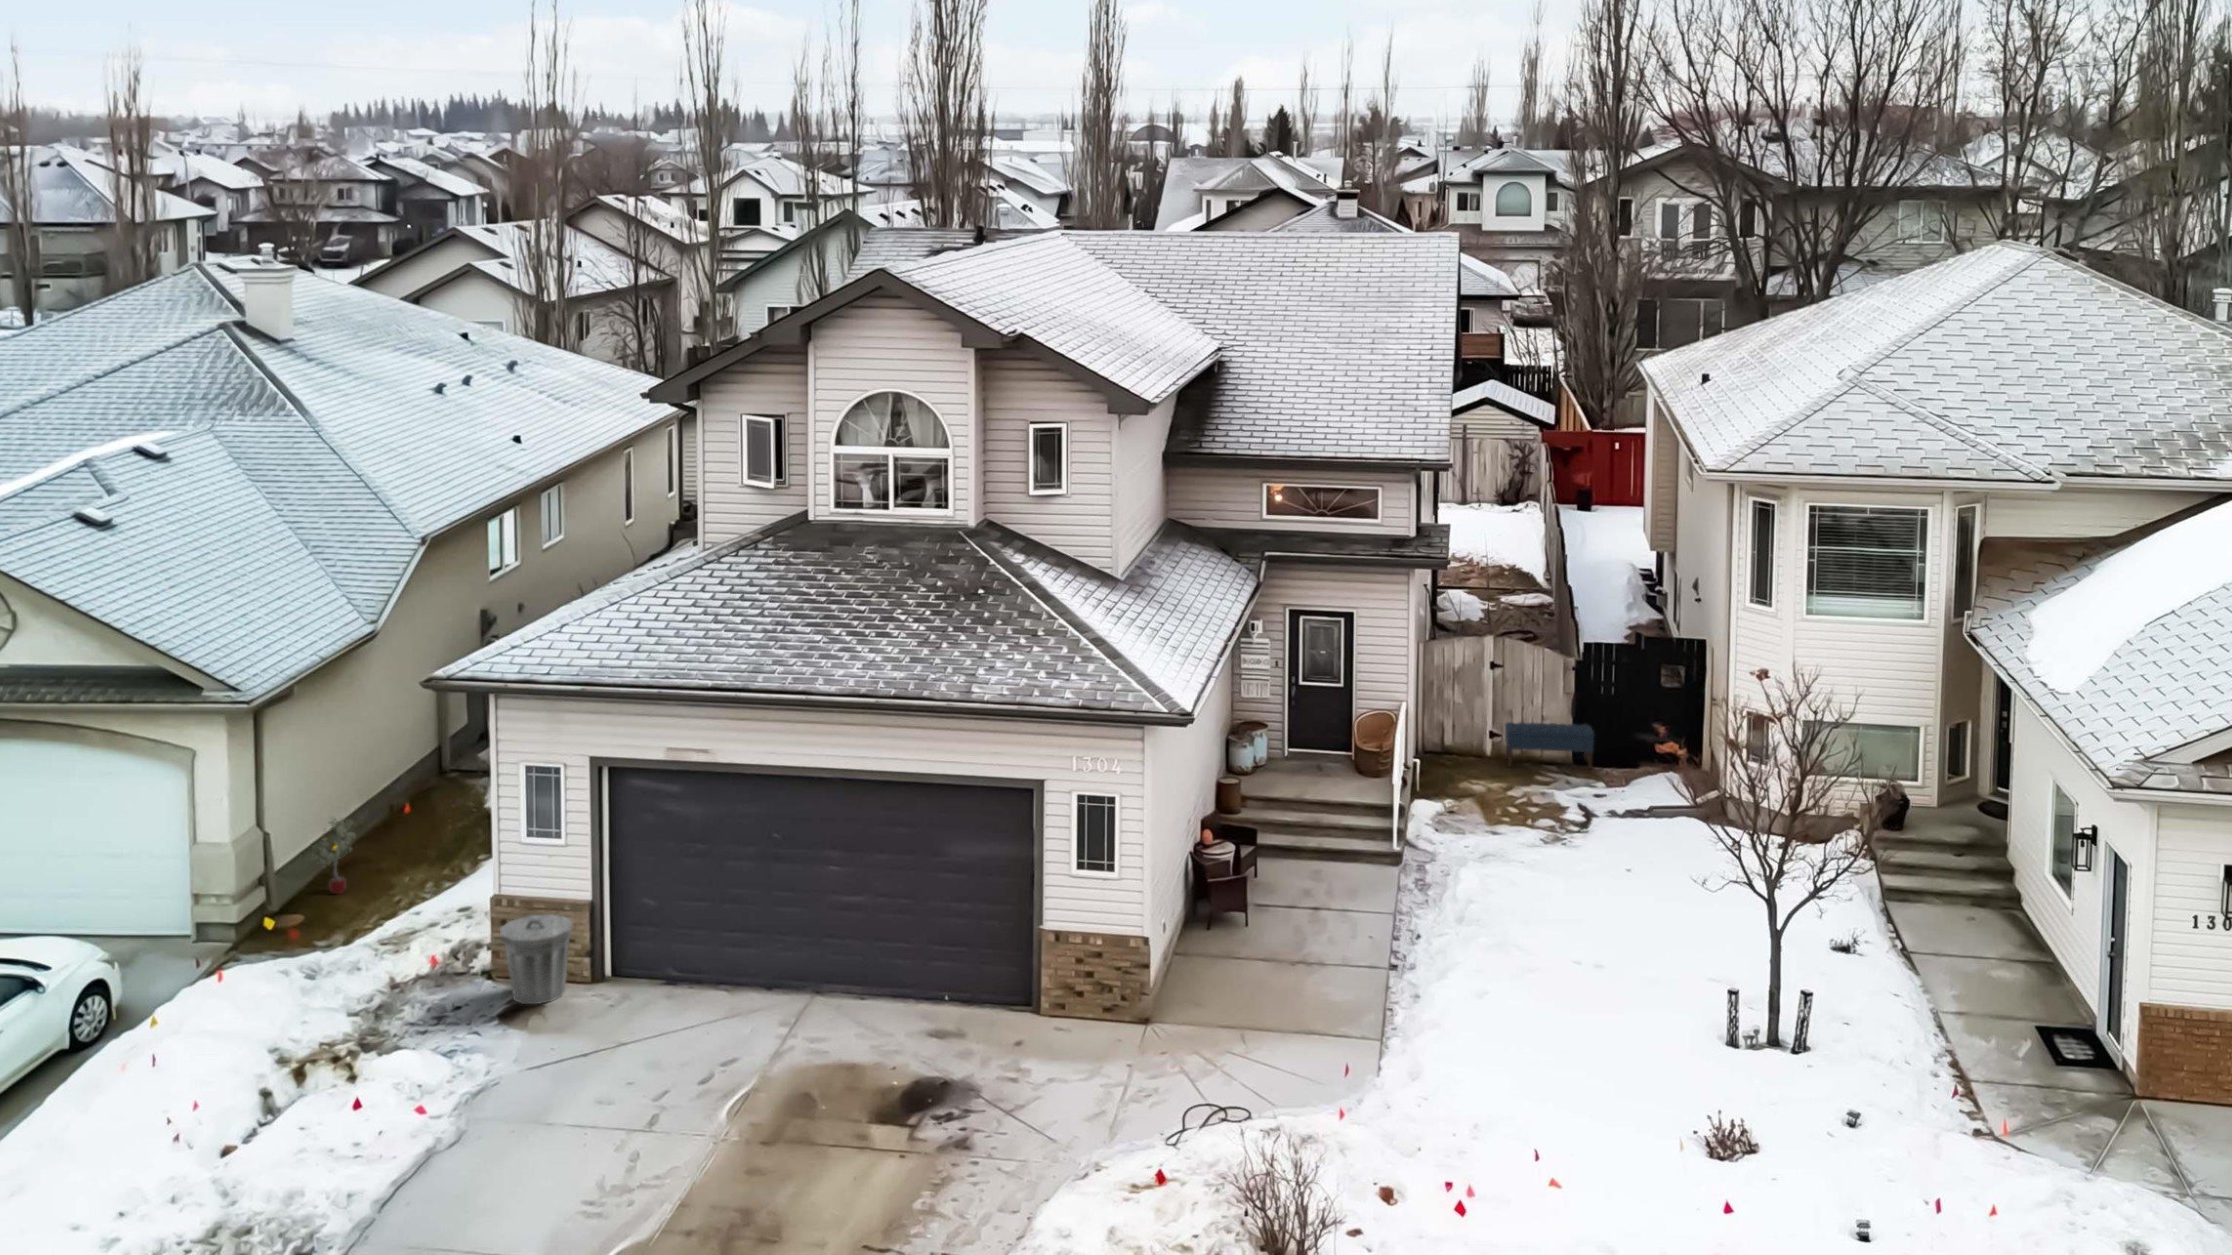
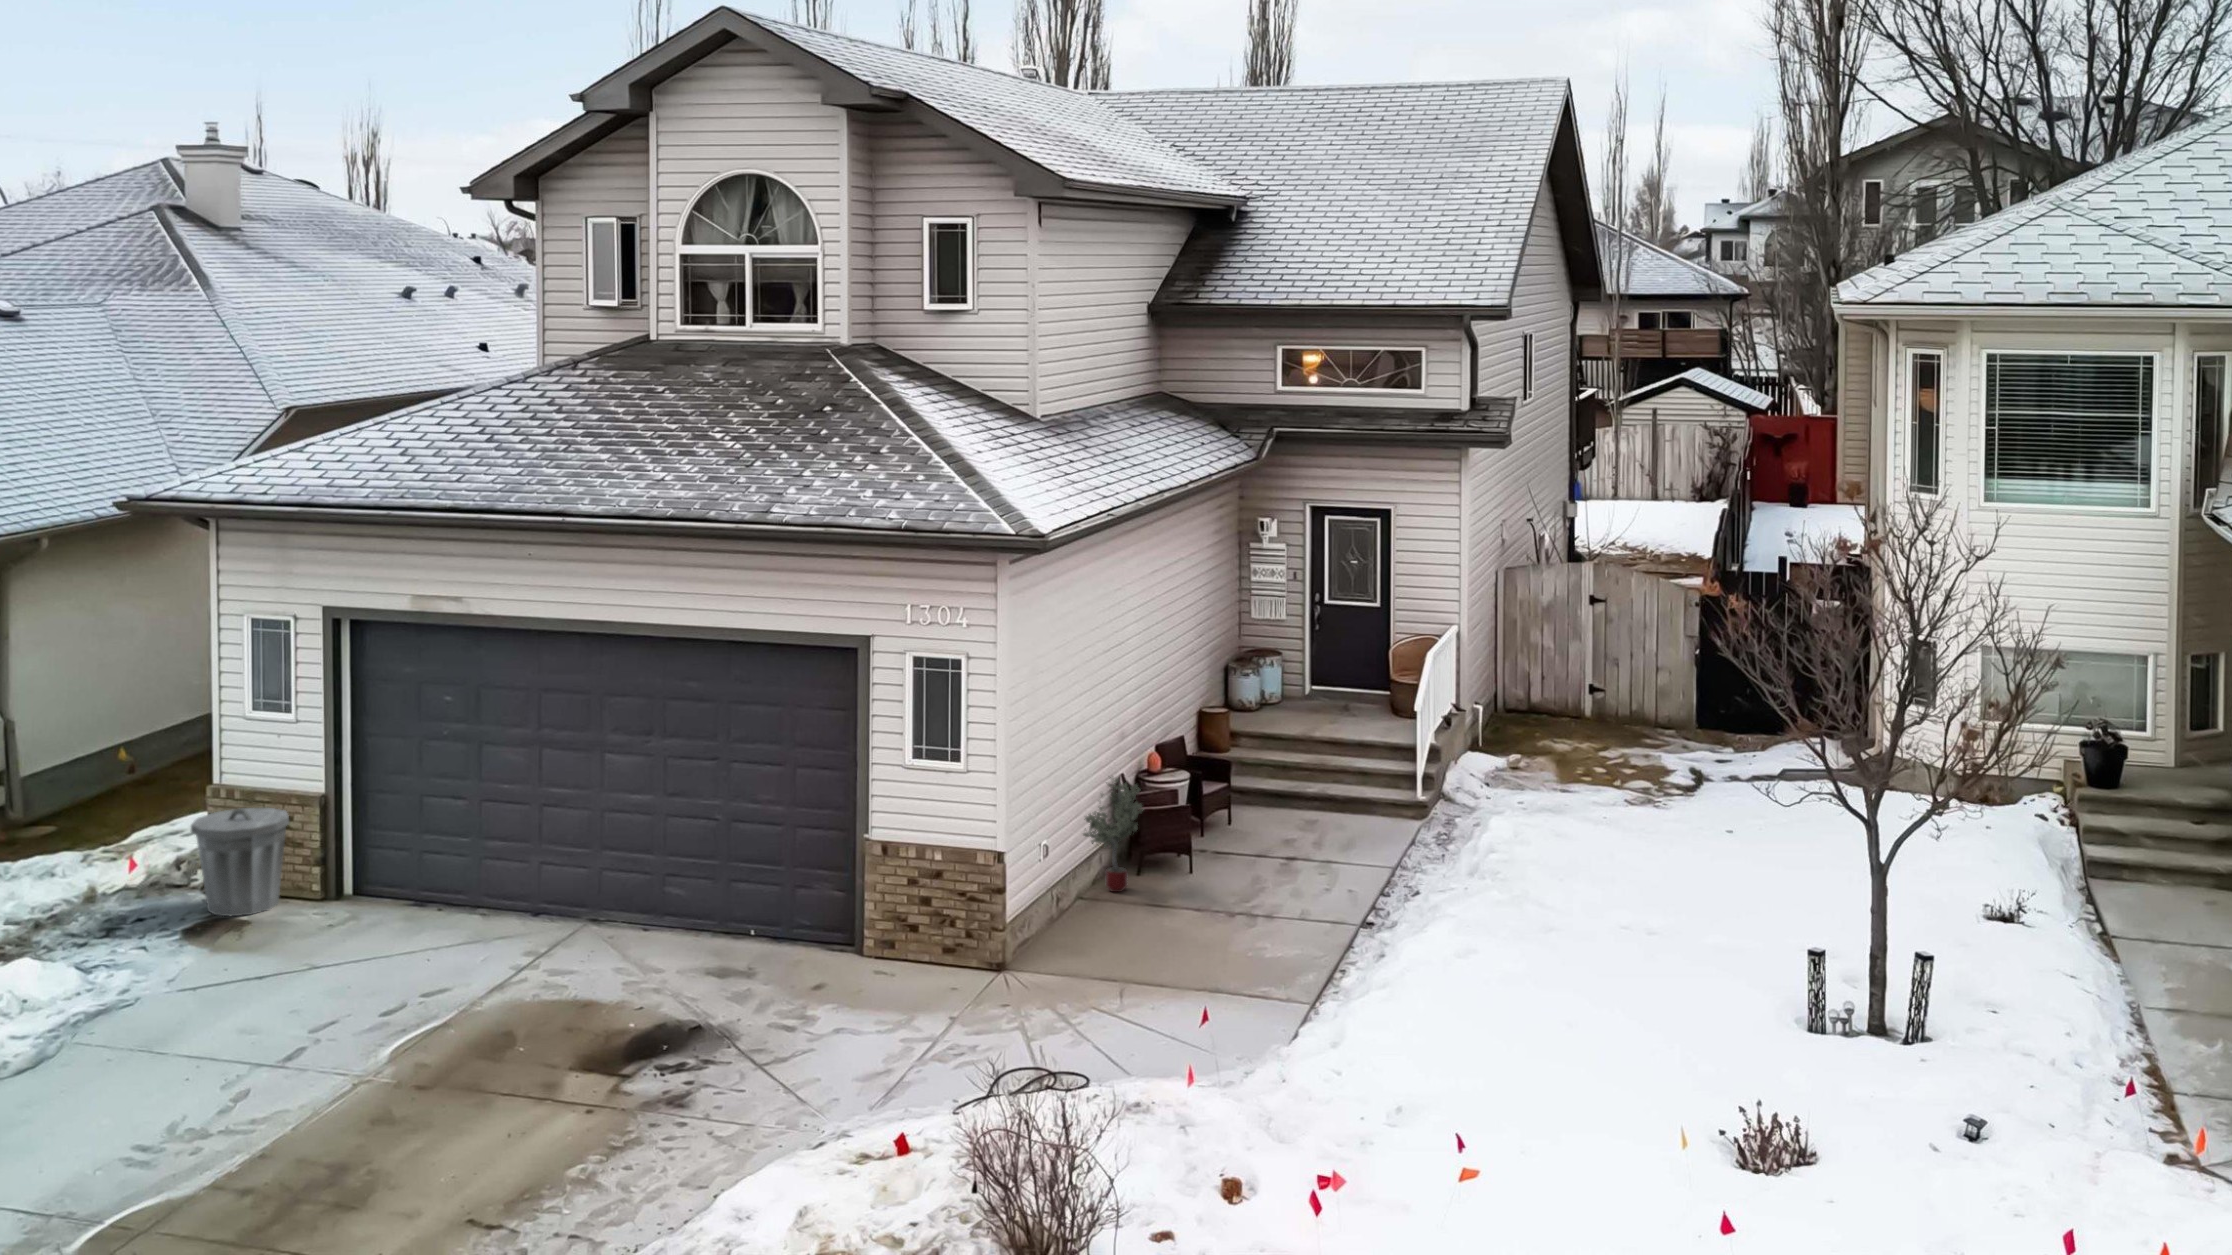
bench: present [1505,722,1594,769] -> none [1603,671,1718,733]
potted tree: present [312,818,355,894] -> present [1083,777,1144,892]

